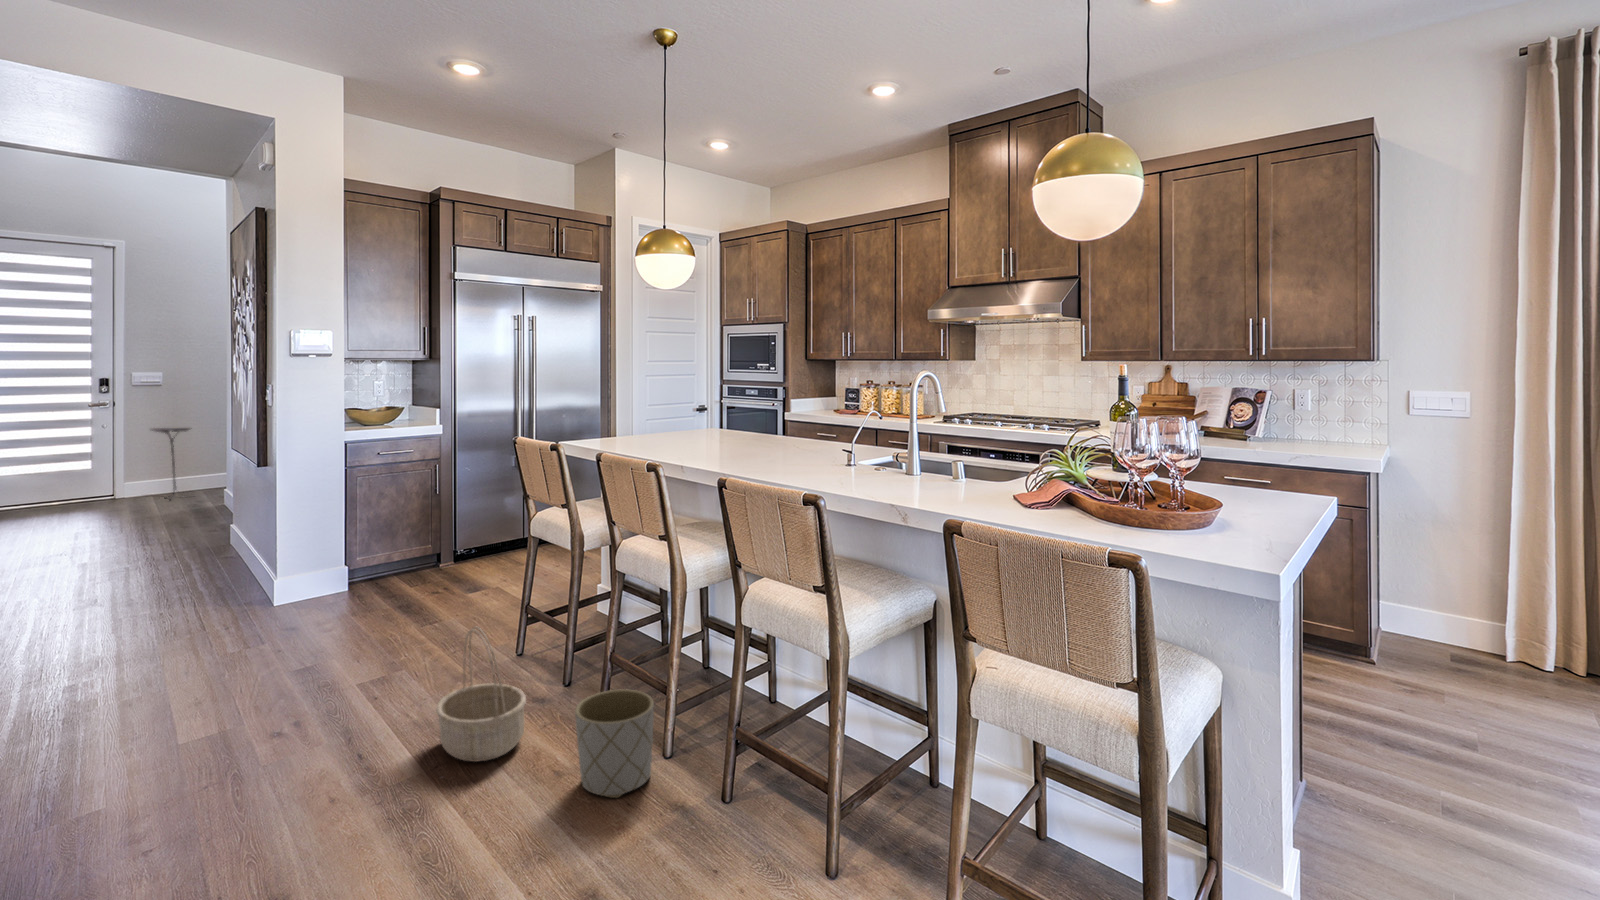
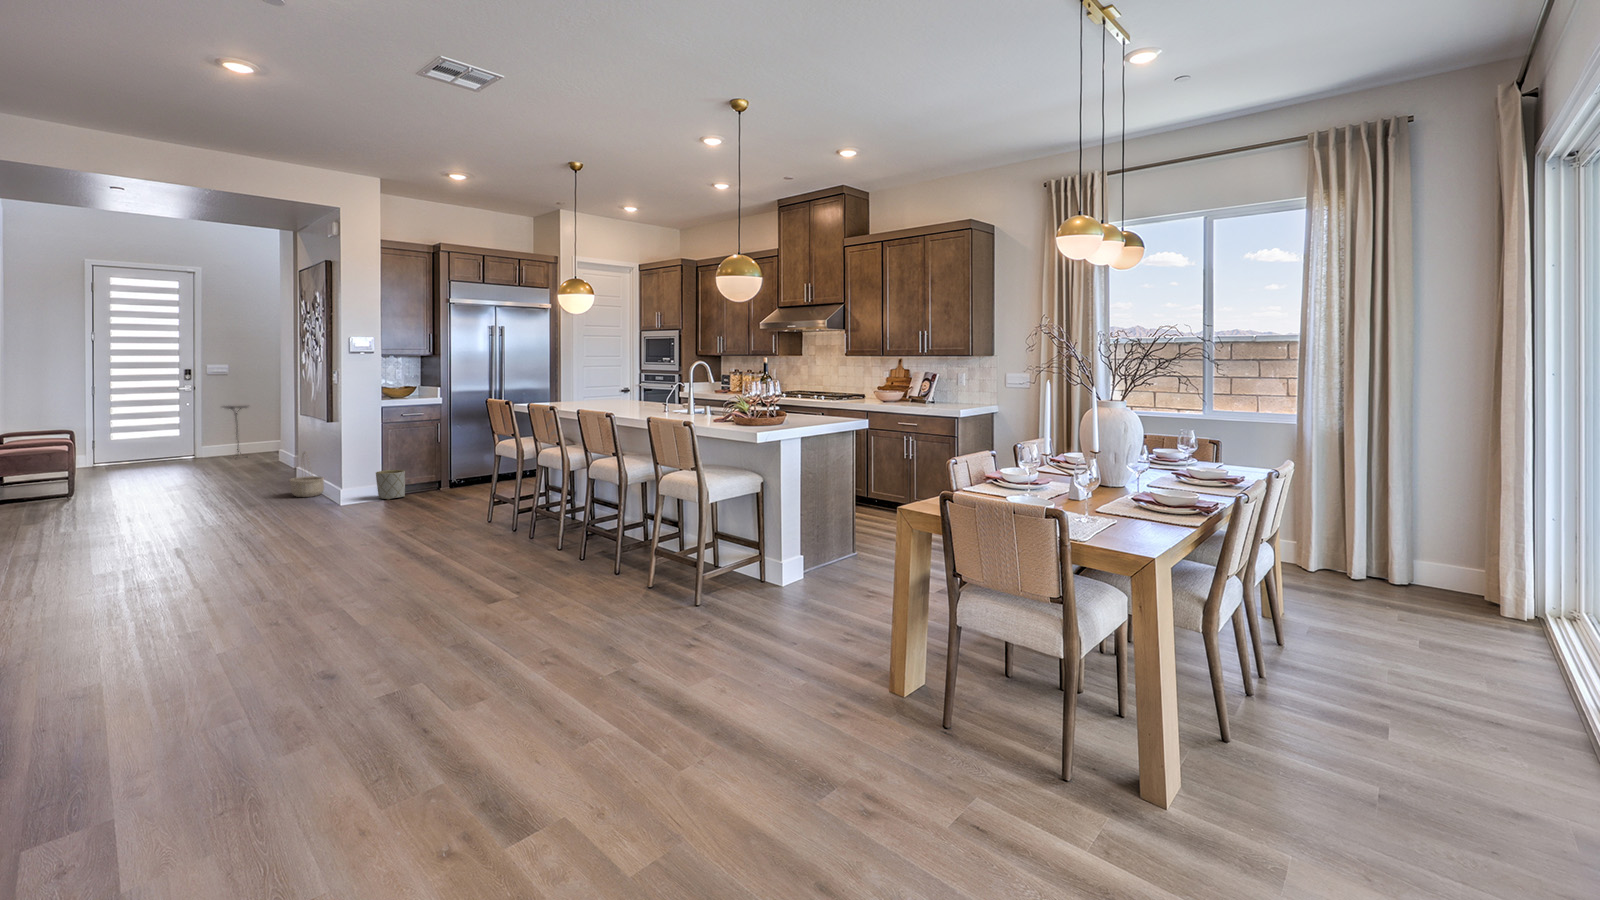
basket: present [436,626,526,762] -> present [290,453,324,497]
planter: present [575,689,654,798] -> present [376,470,405,500]

